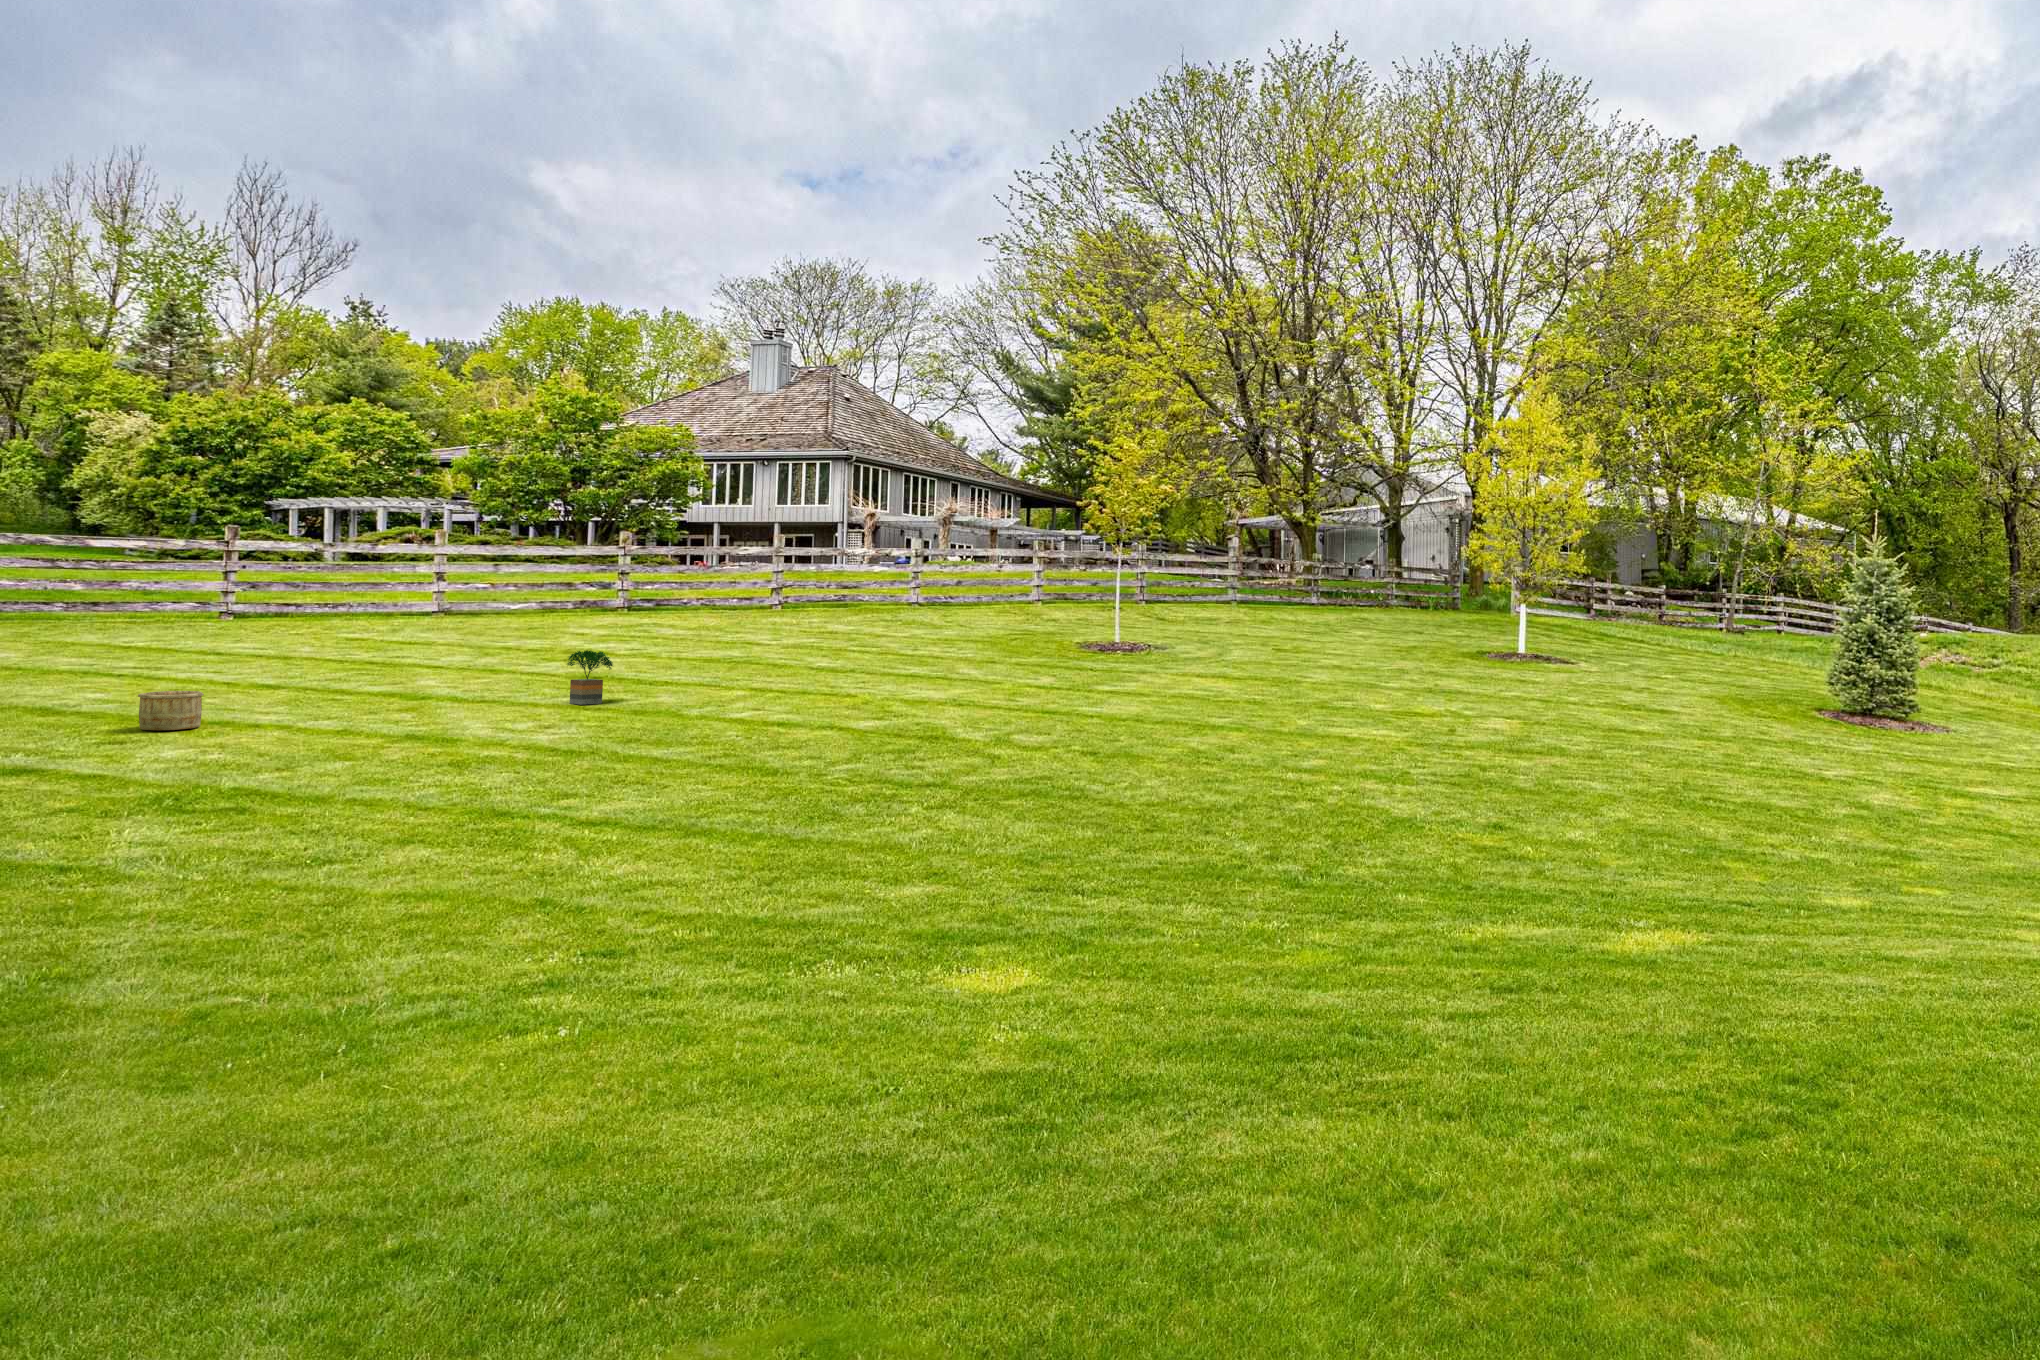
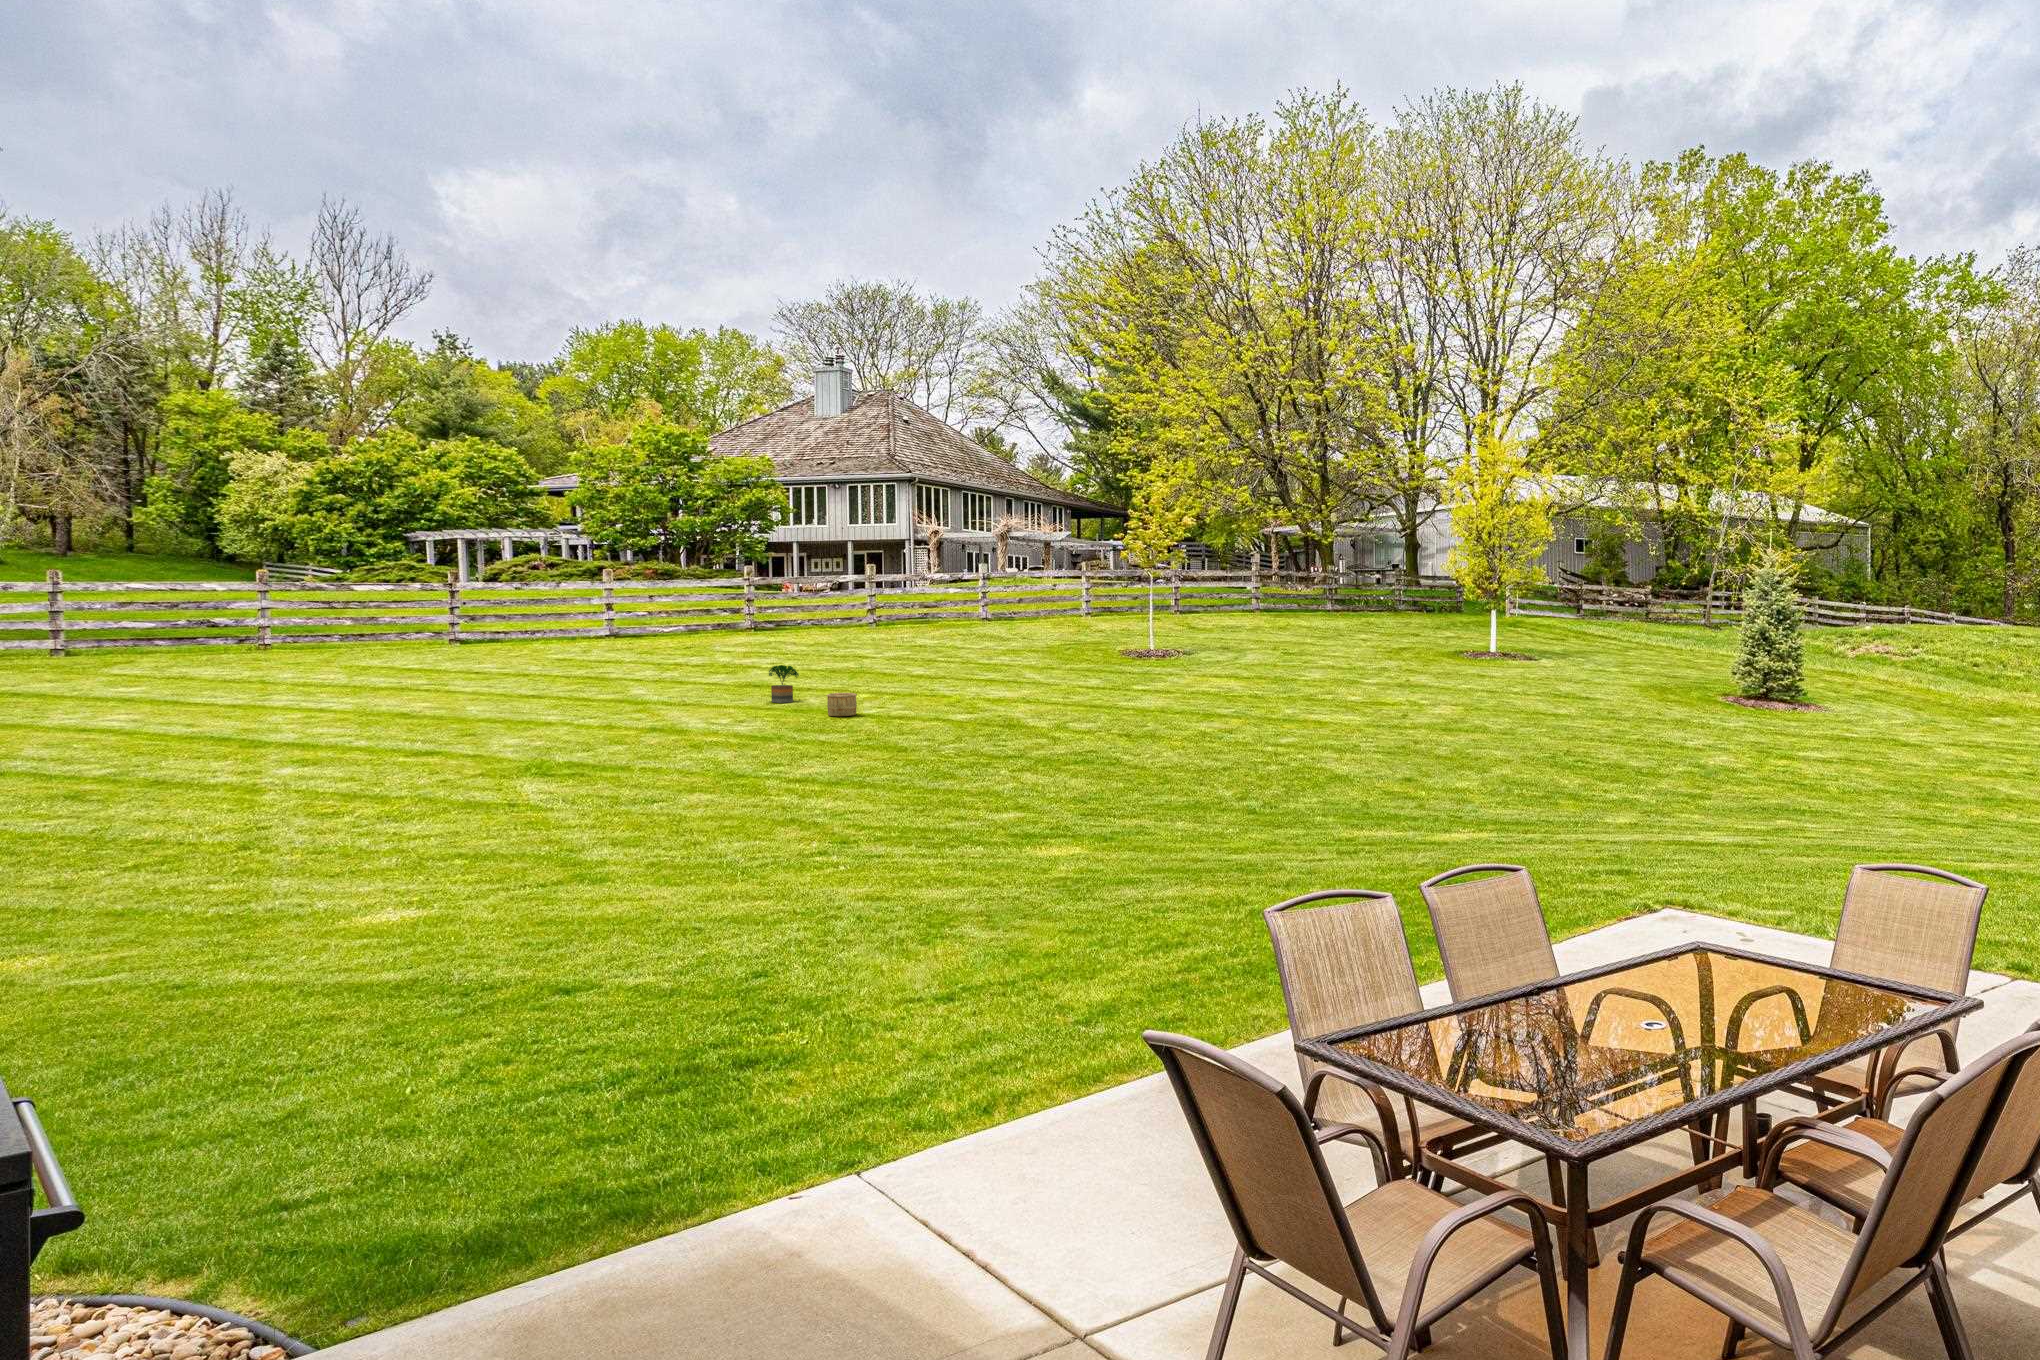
wooden bucket: present [138,691,204,730] -> present [827,693,857,716]

